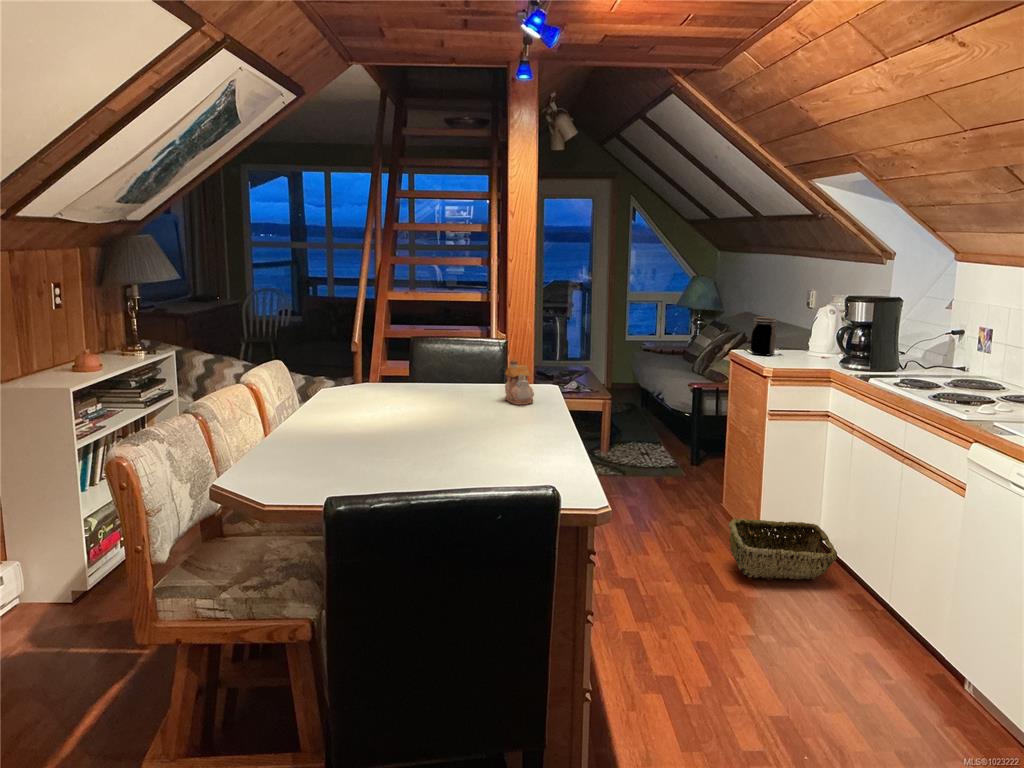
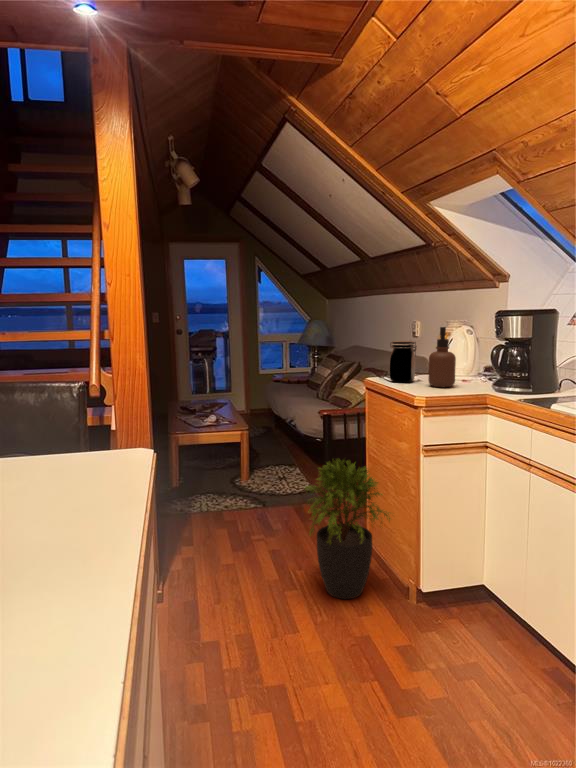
soap dispenser: none [784,307,810,361] -> present [428,327,456,387]
teapot: present [505,358,534,405] -> none [33,420,88,510]
potted plant: none [661,417,743,542] -> present [306,460,390,599]
woven basket: present [729,519,837,580] -> none [390,573,526,659]

